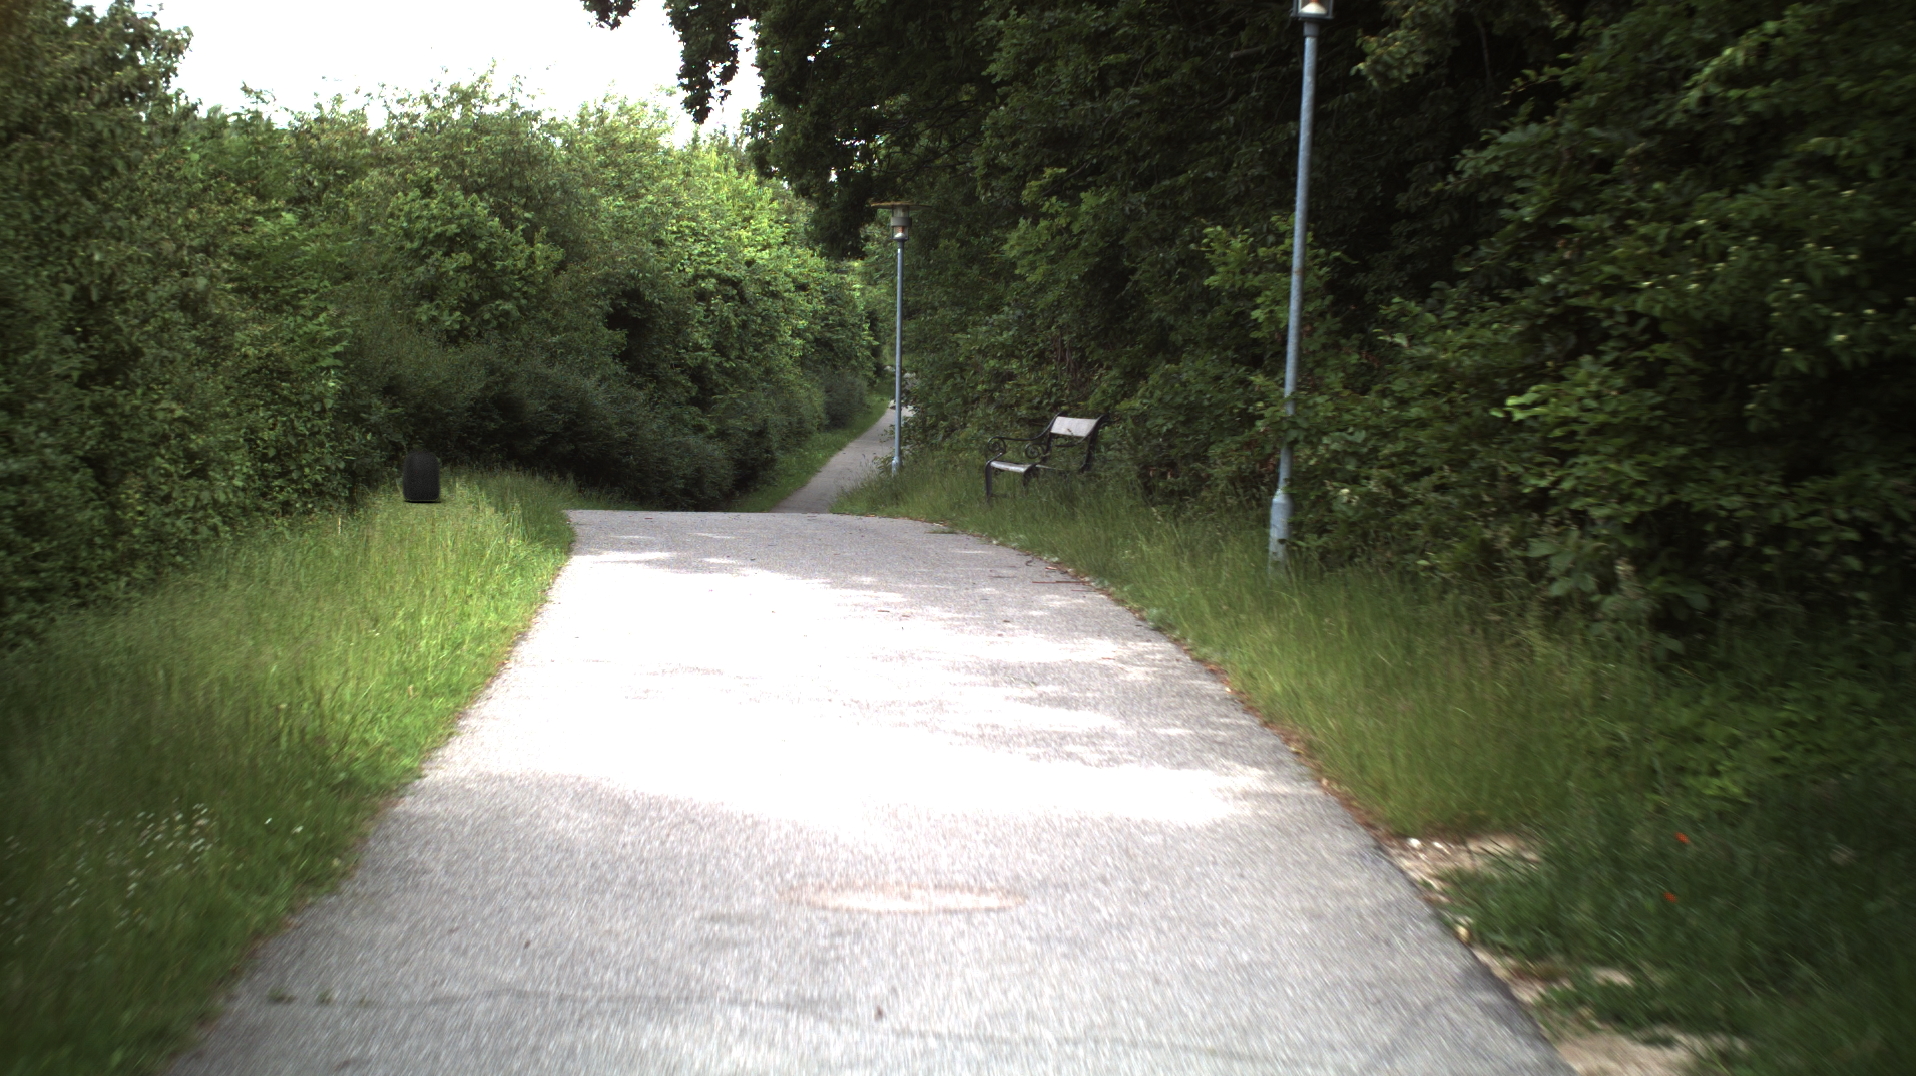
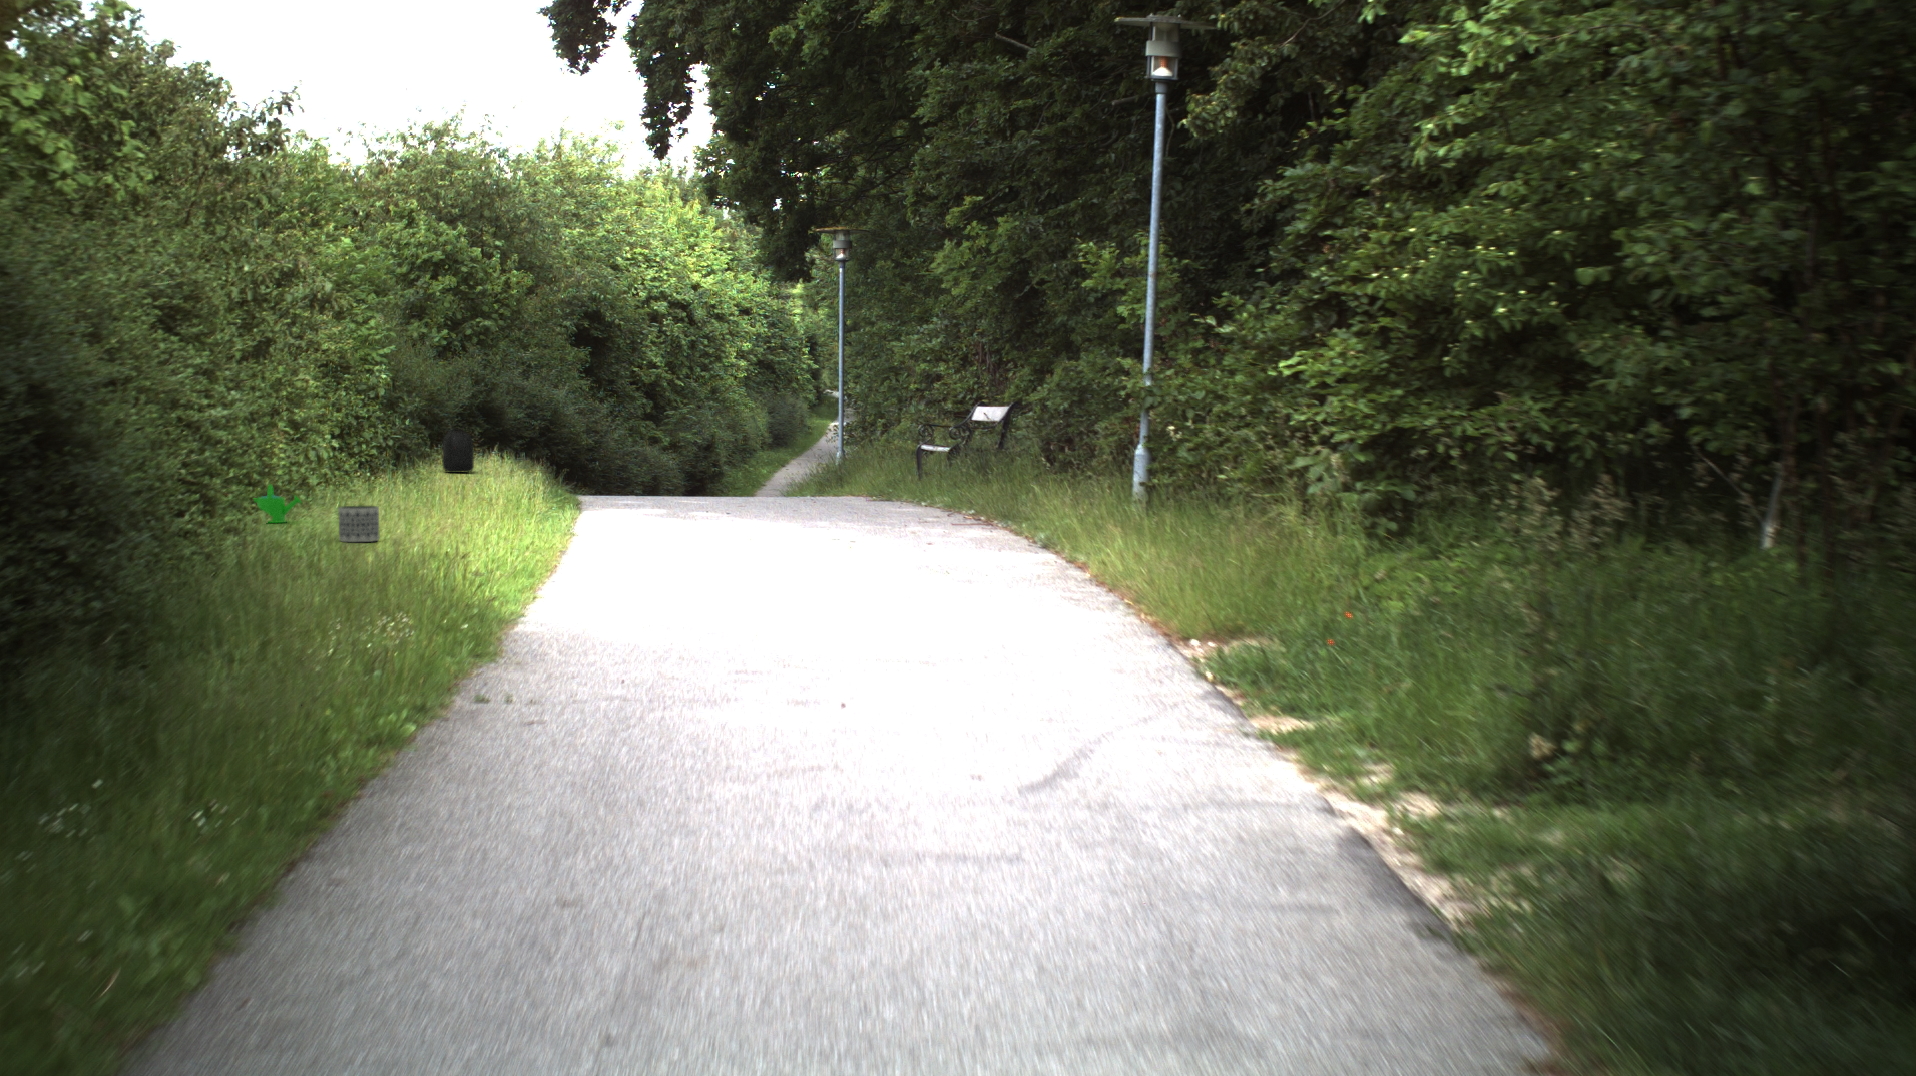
watering can: none [23,571,107,628] -> present [254,485,301,523]
planter: none [113,621,178,680] -> present [339,506,380,542]

